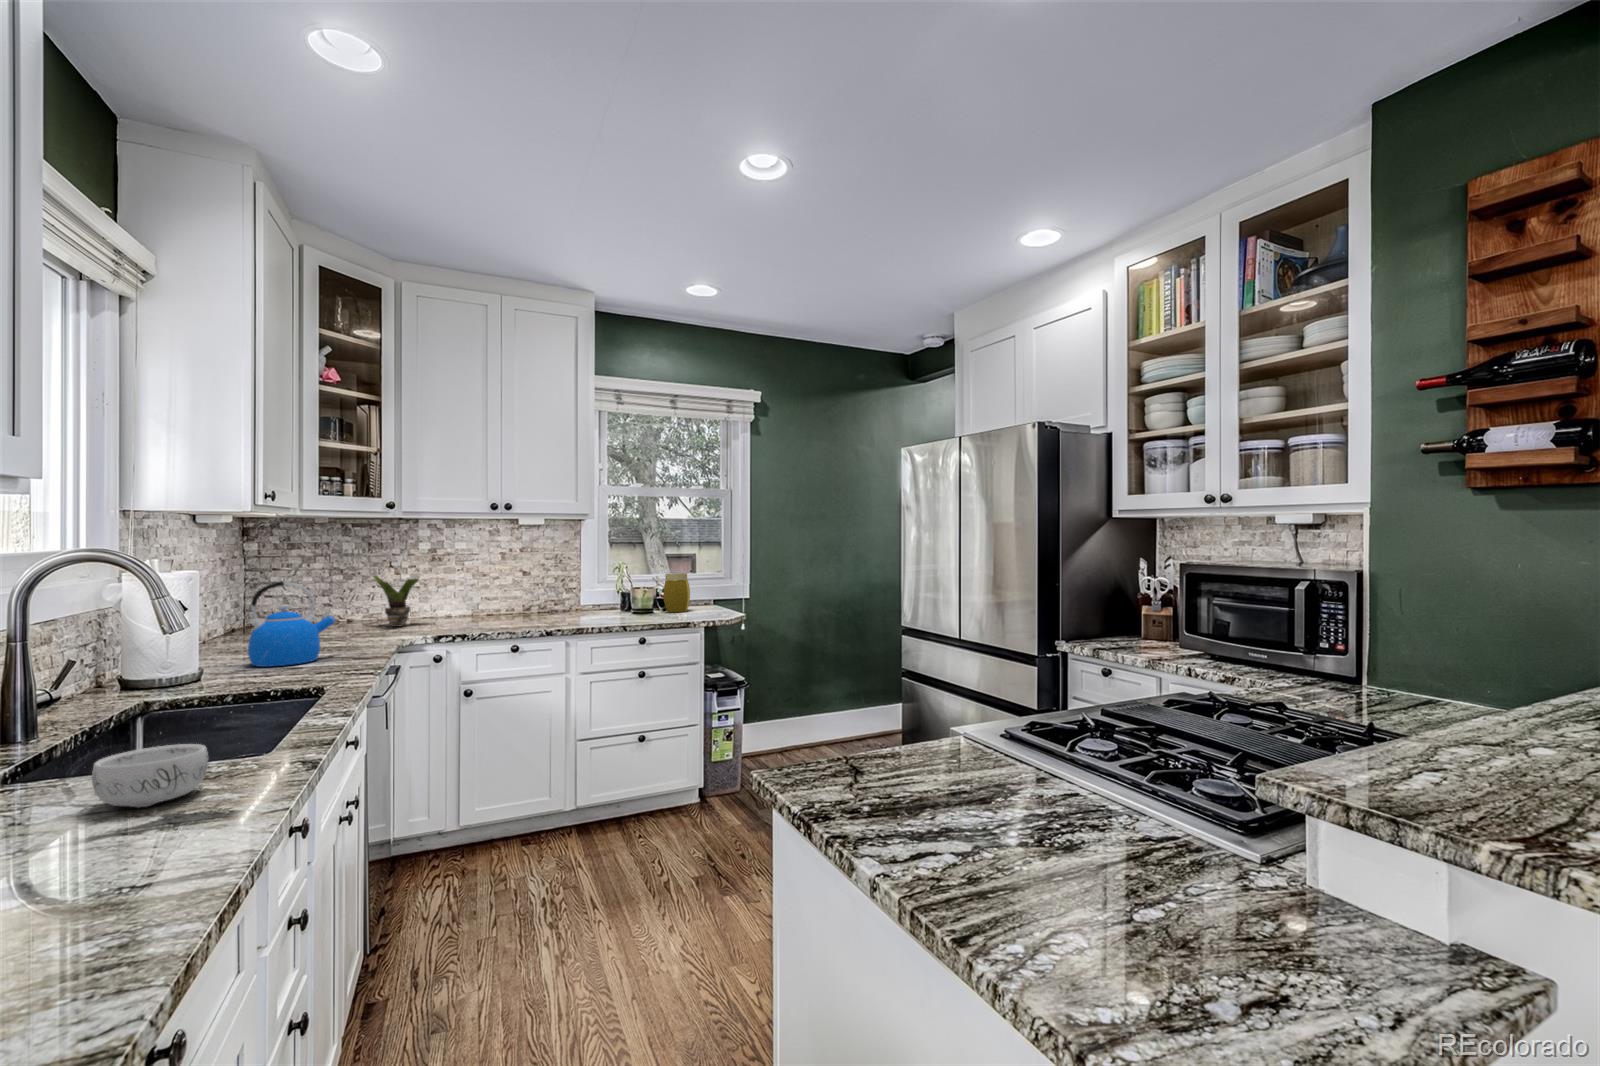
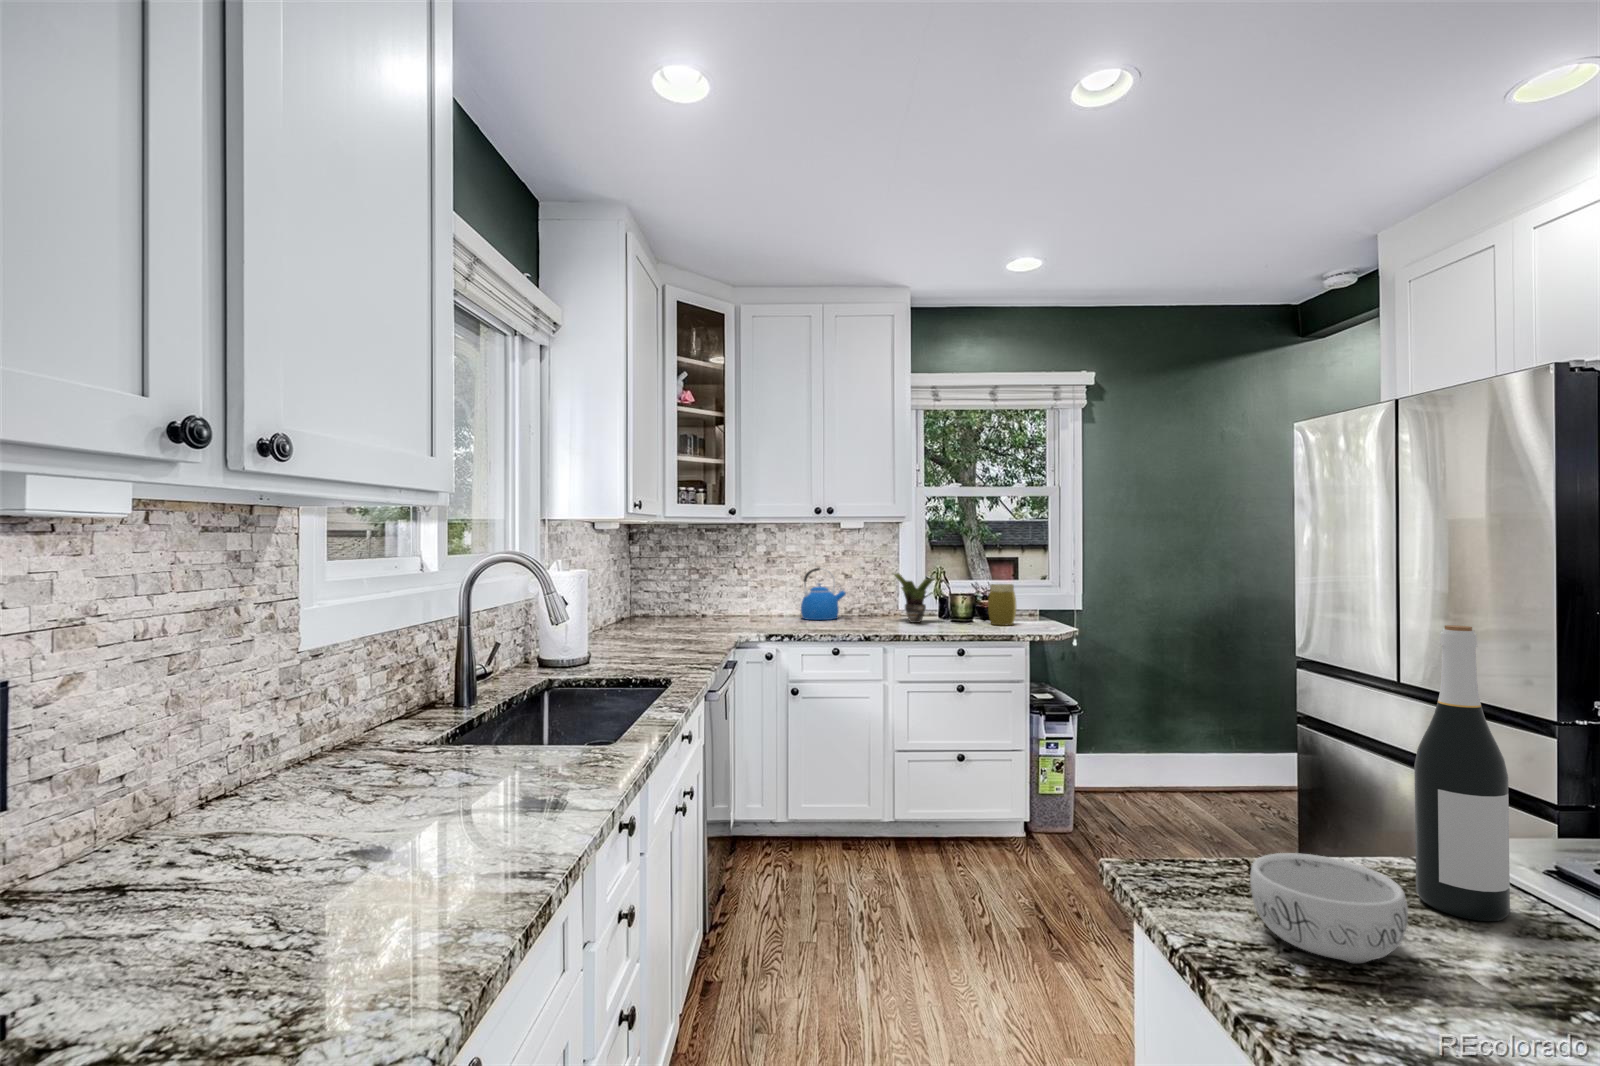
wine bottle: none [946,569,999,766] -> present [1414,625,1510,921]
potted plant: present [373,575,419,627] -> present [894,574,934,623]
kettle: present [248,581,336,667] -> present [801,568,846,620]
decorative bowl: present [92,744,209,808] -> present [1250,853,1408,963]

